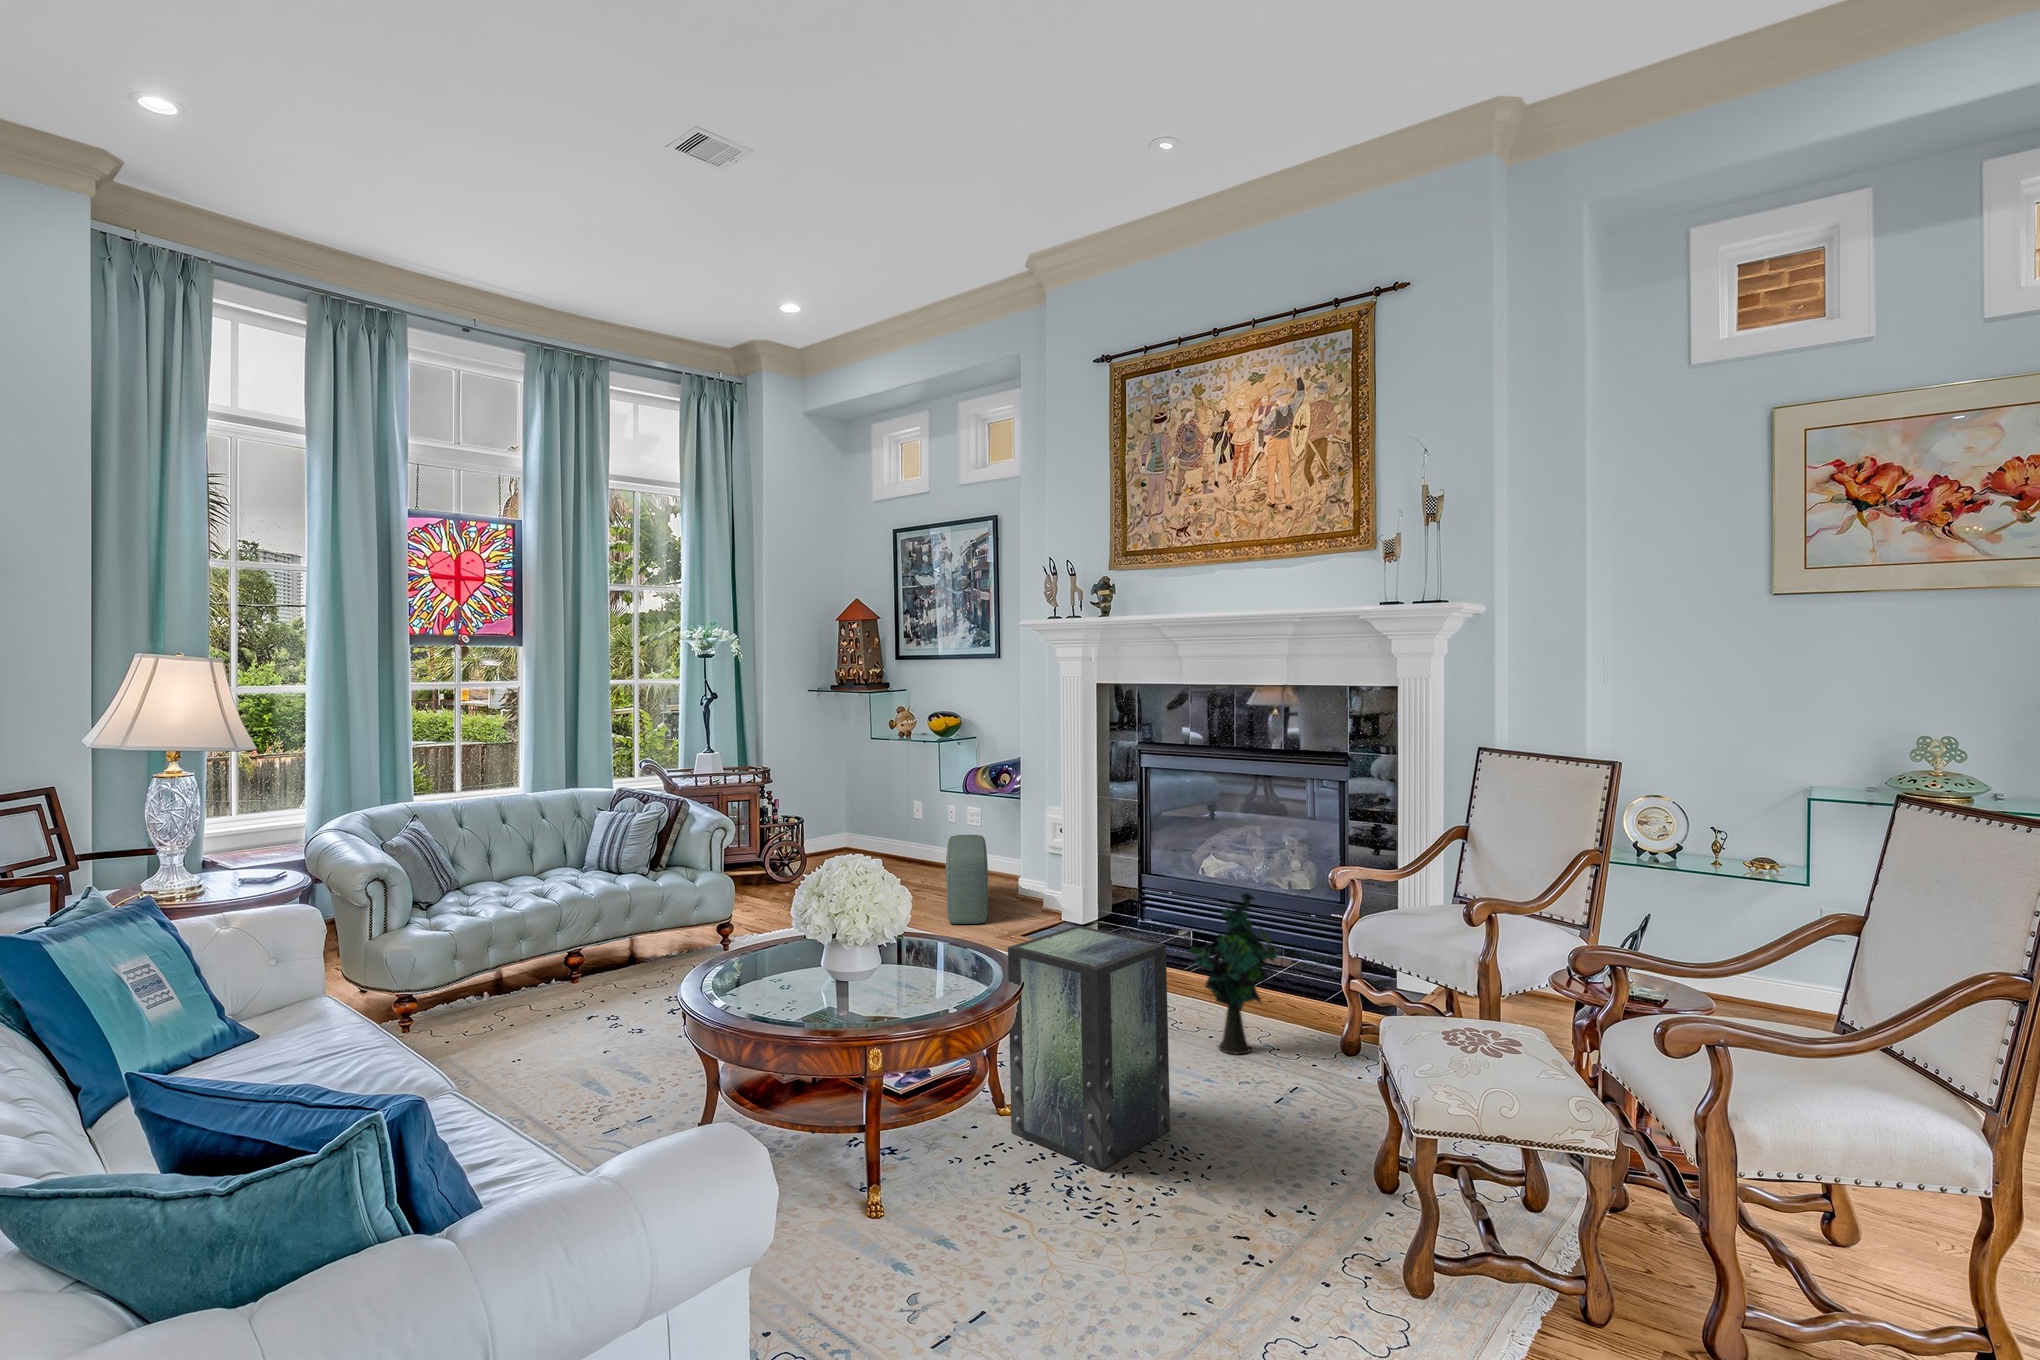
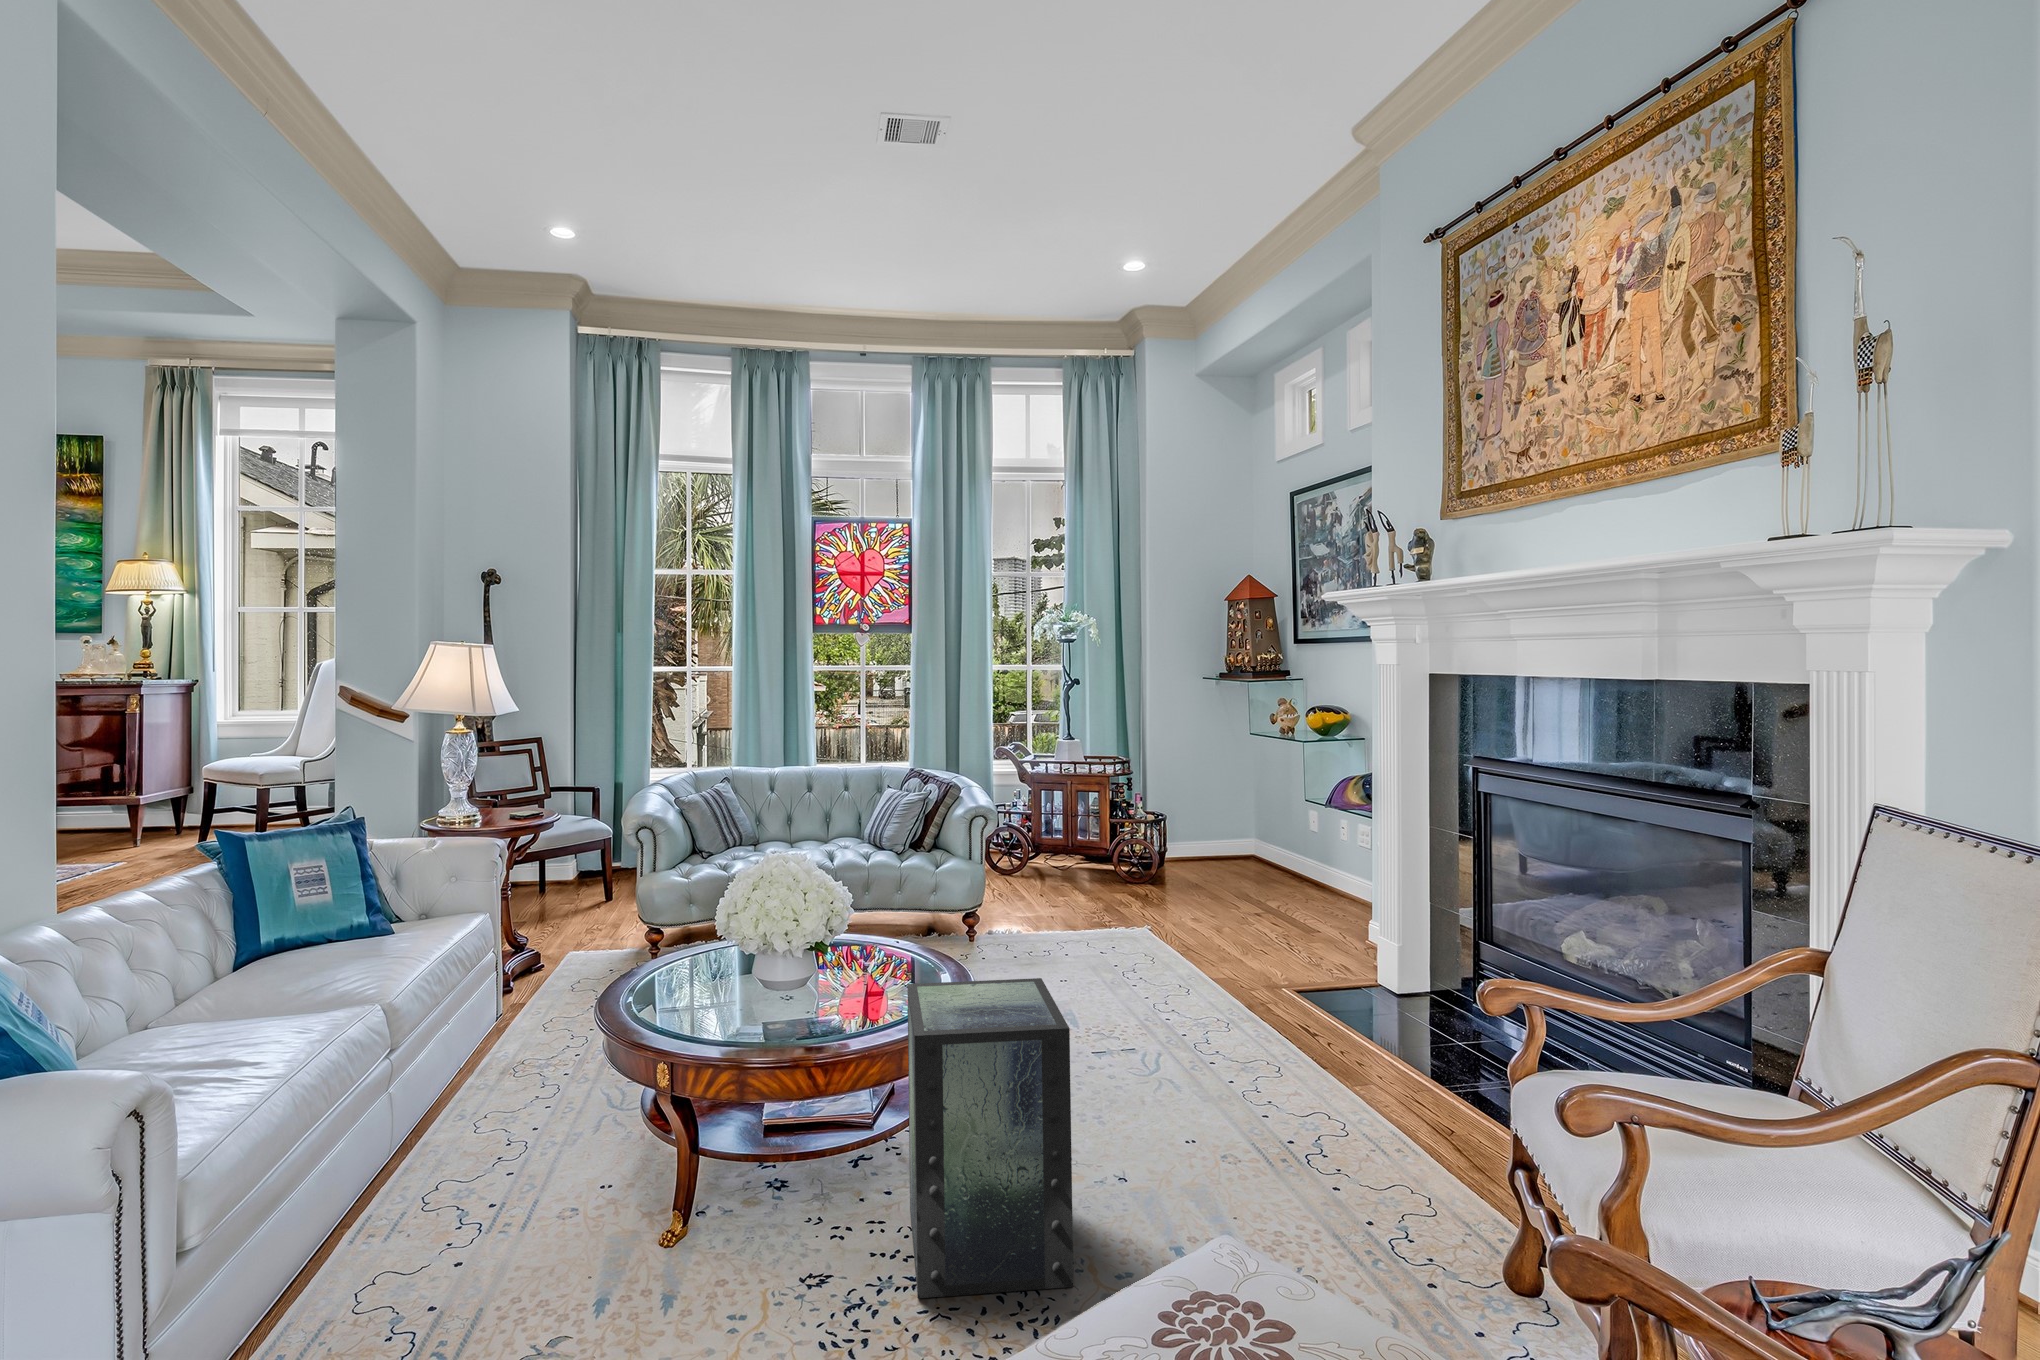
pouf: present [946,835,988,924] -> none [1232,853,1331,962]
decorative plant: present [1188,893,1277,1055] -> none [1267,988,1415,1229]

